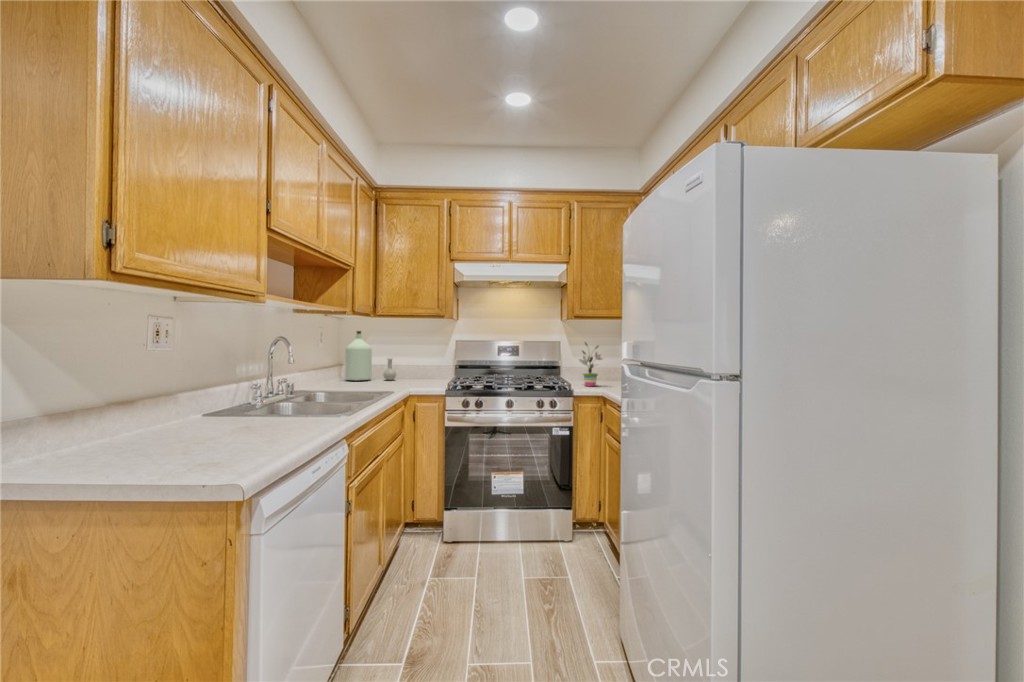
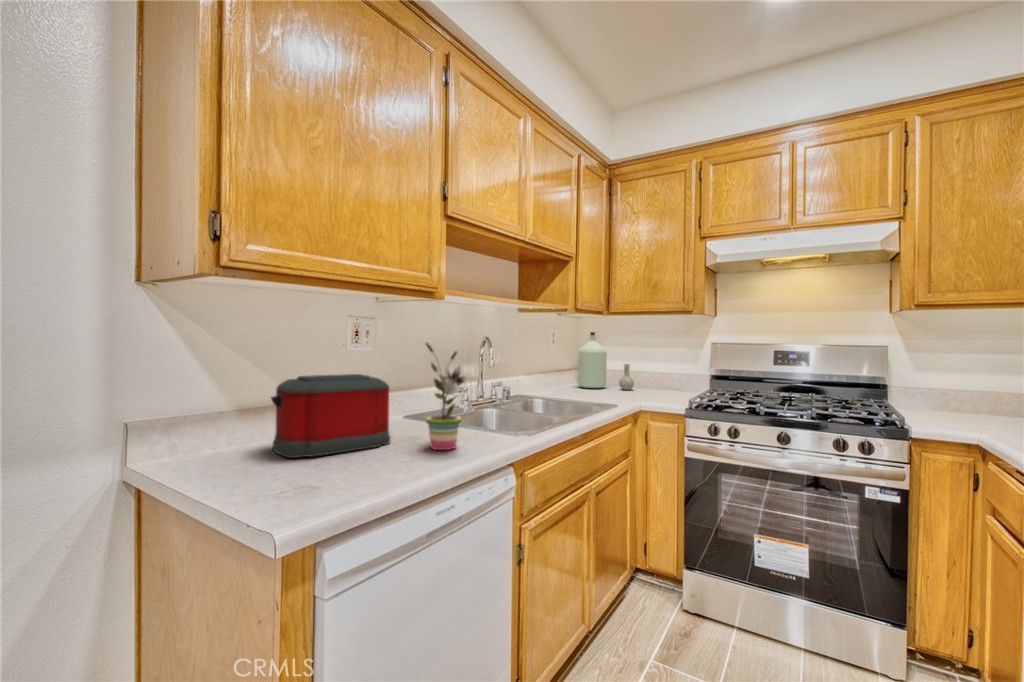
potted plant: present [580,342,603,386] -> present [426,343,470,450]
toaster: none [92,373,226,456] -> present [271,374,391,458]

